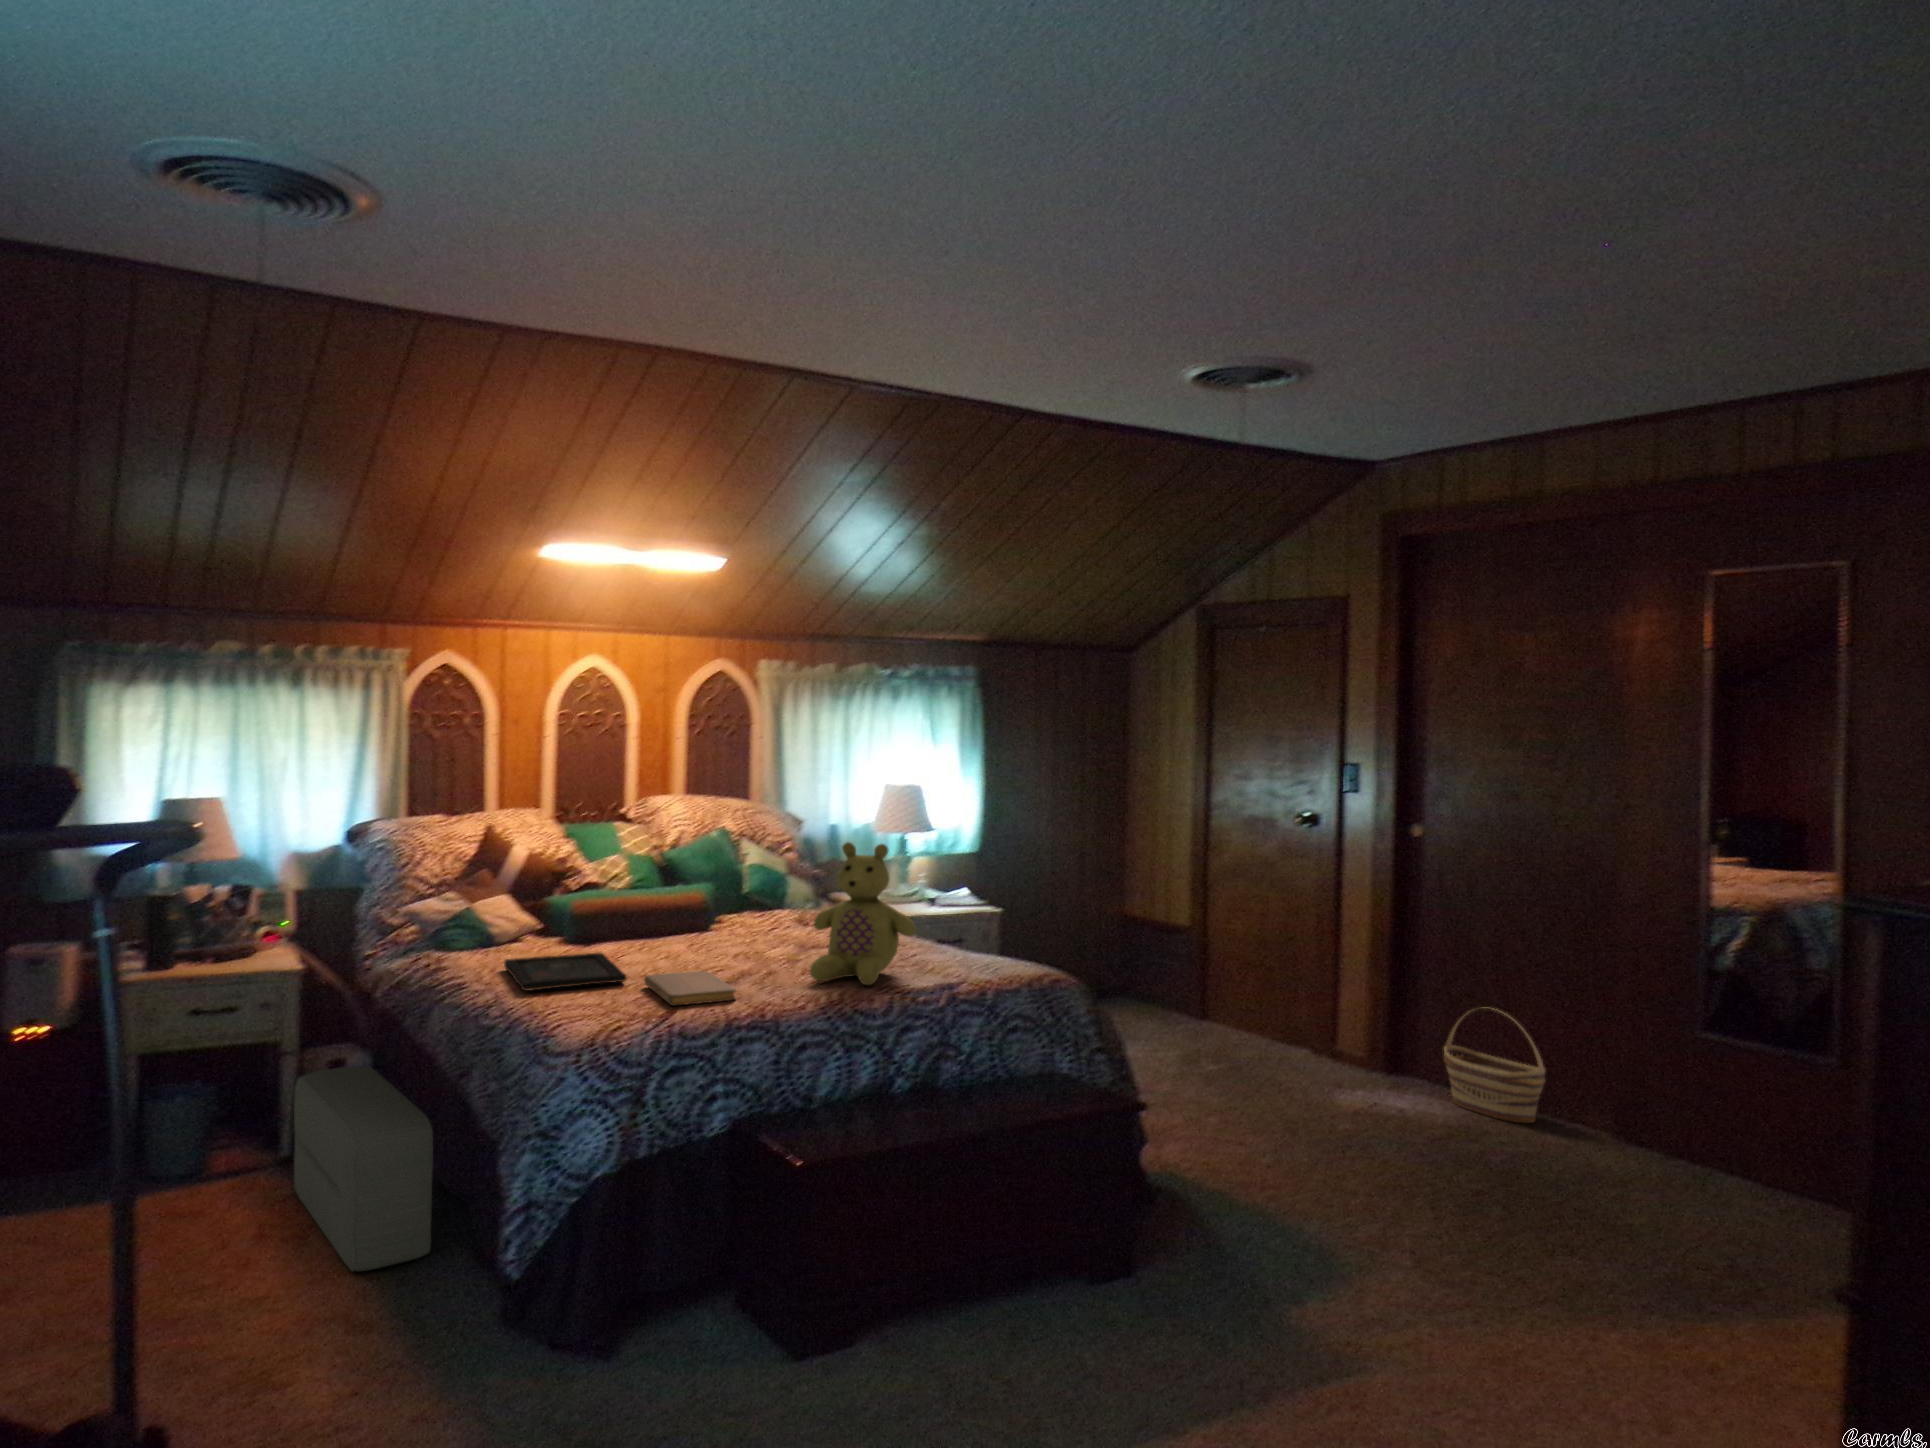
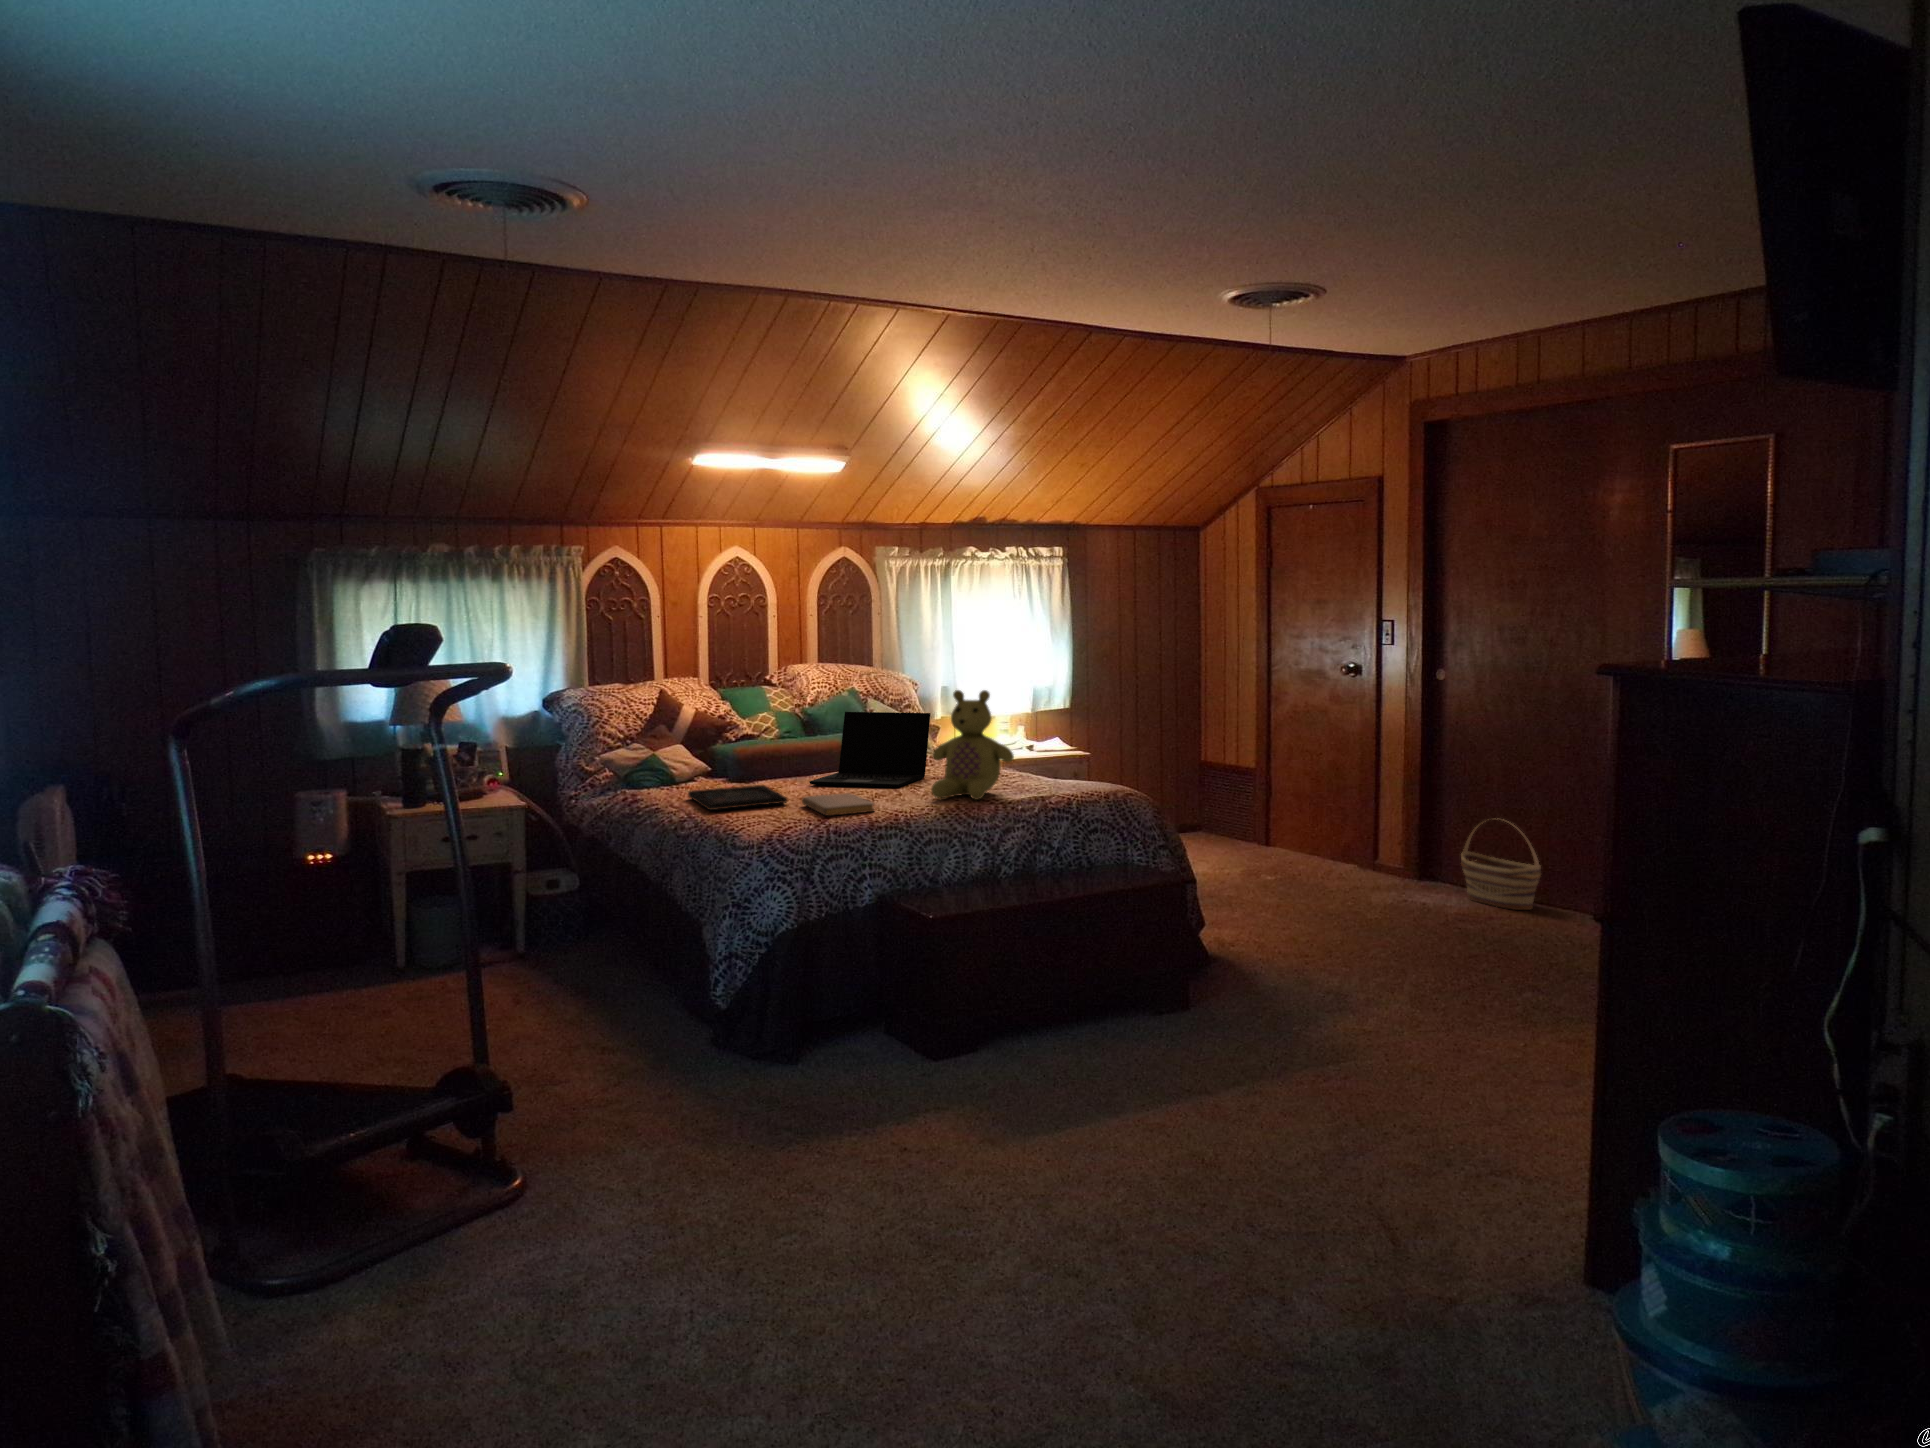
laptop: none [660,860,814,961] -> present [809,712,930,788]
pouf: present [294,1066,433,1271] -> none [532,877,652,1017]

